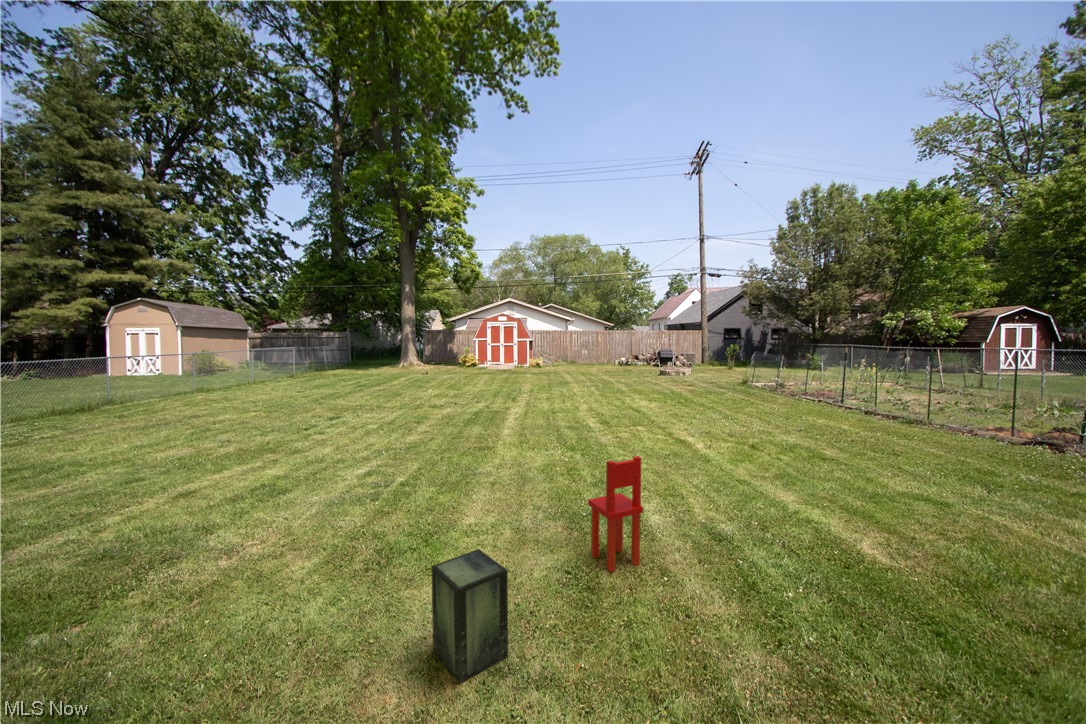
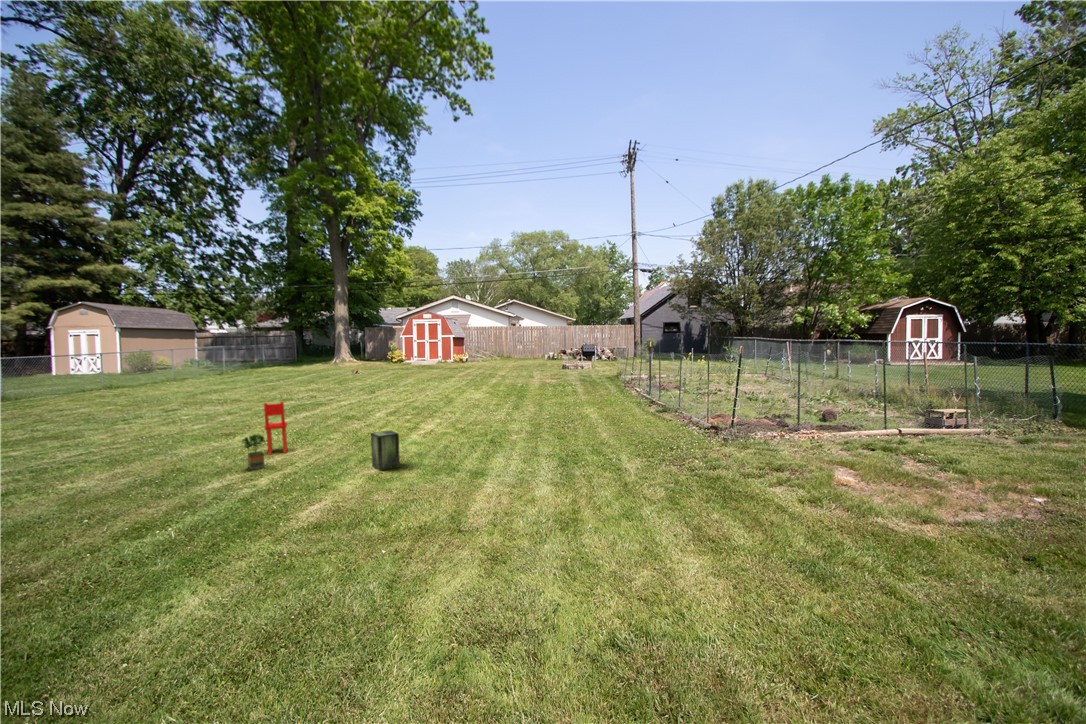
storage box: present [431,549,508,684] -> present [371,430,400,471]
potted tree: none [650,554,709,660] -> present [242,434,268,470]

